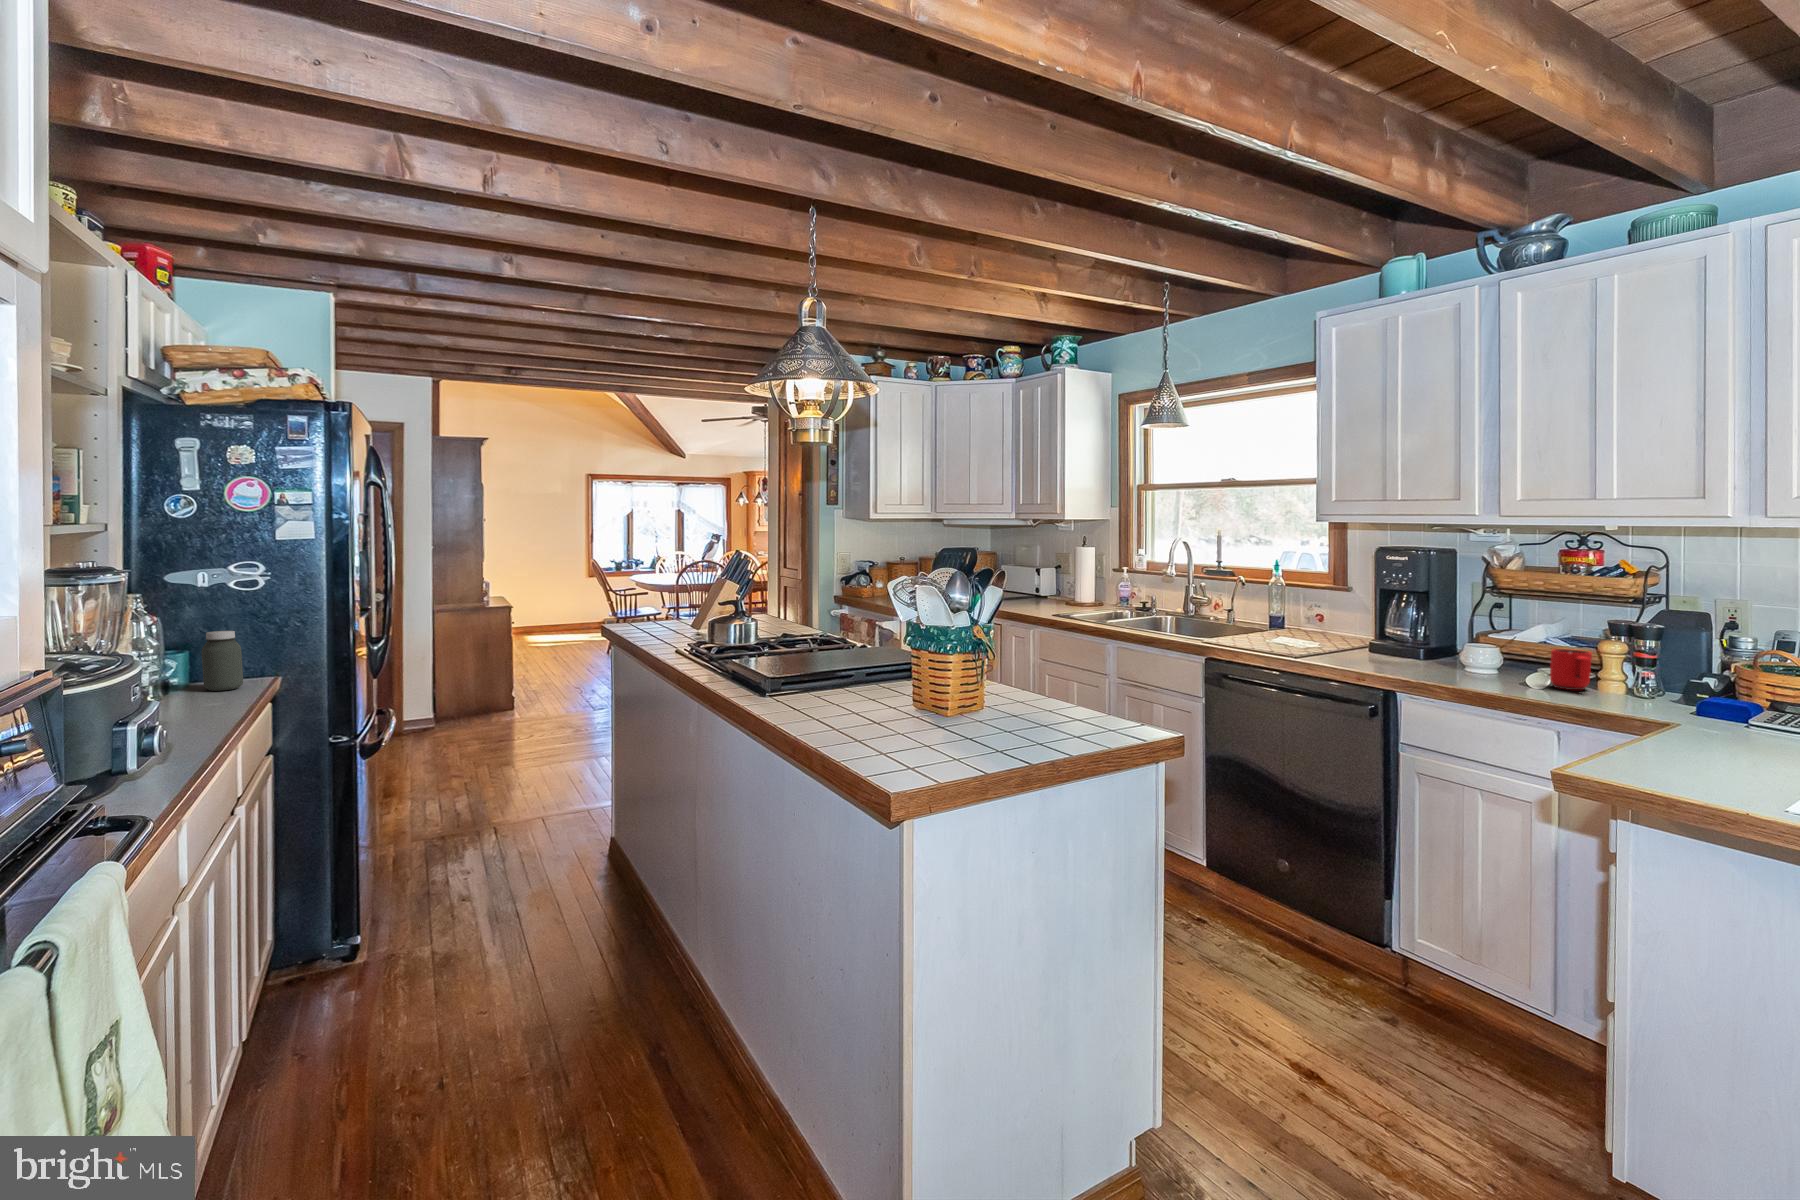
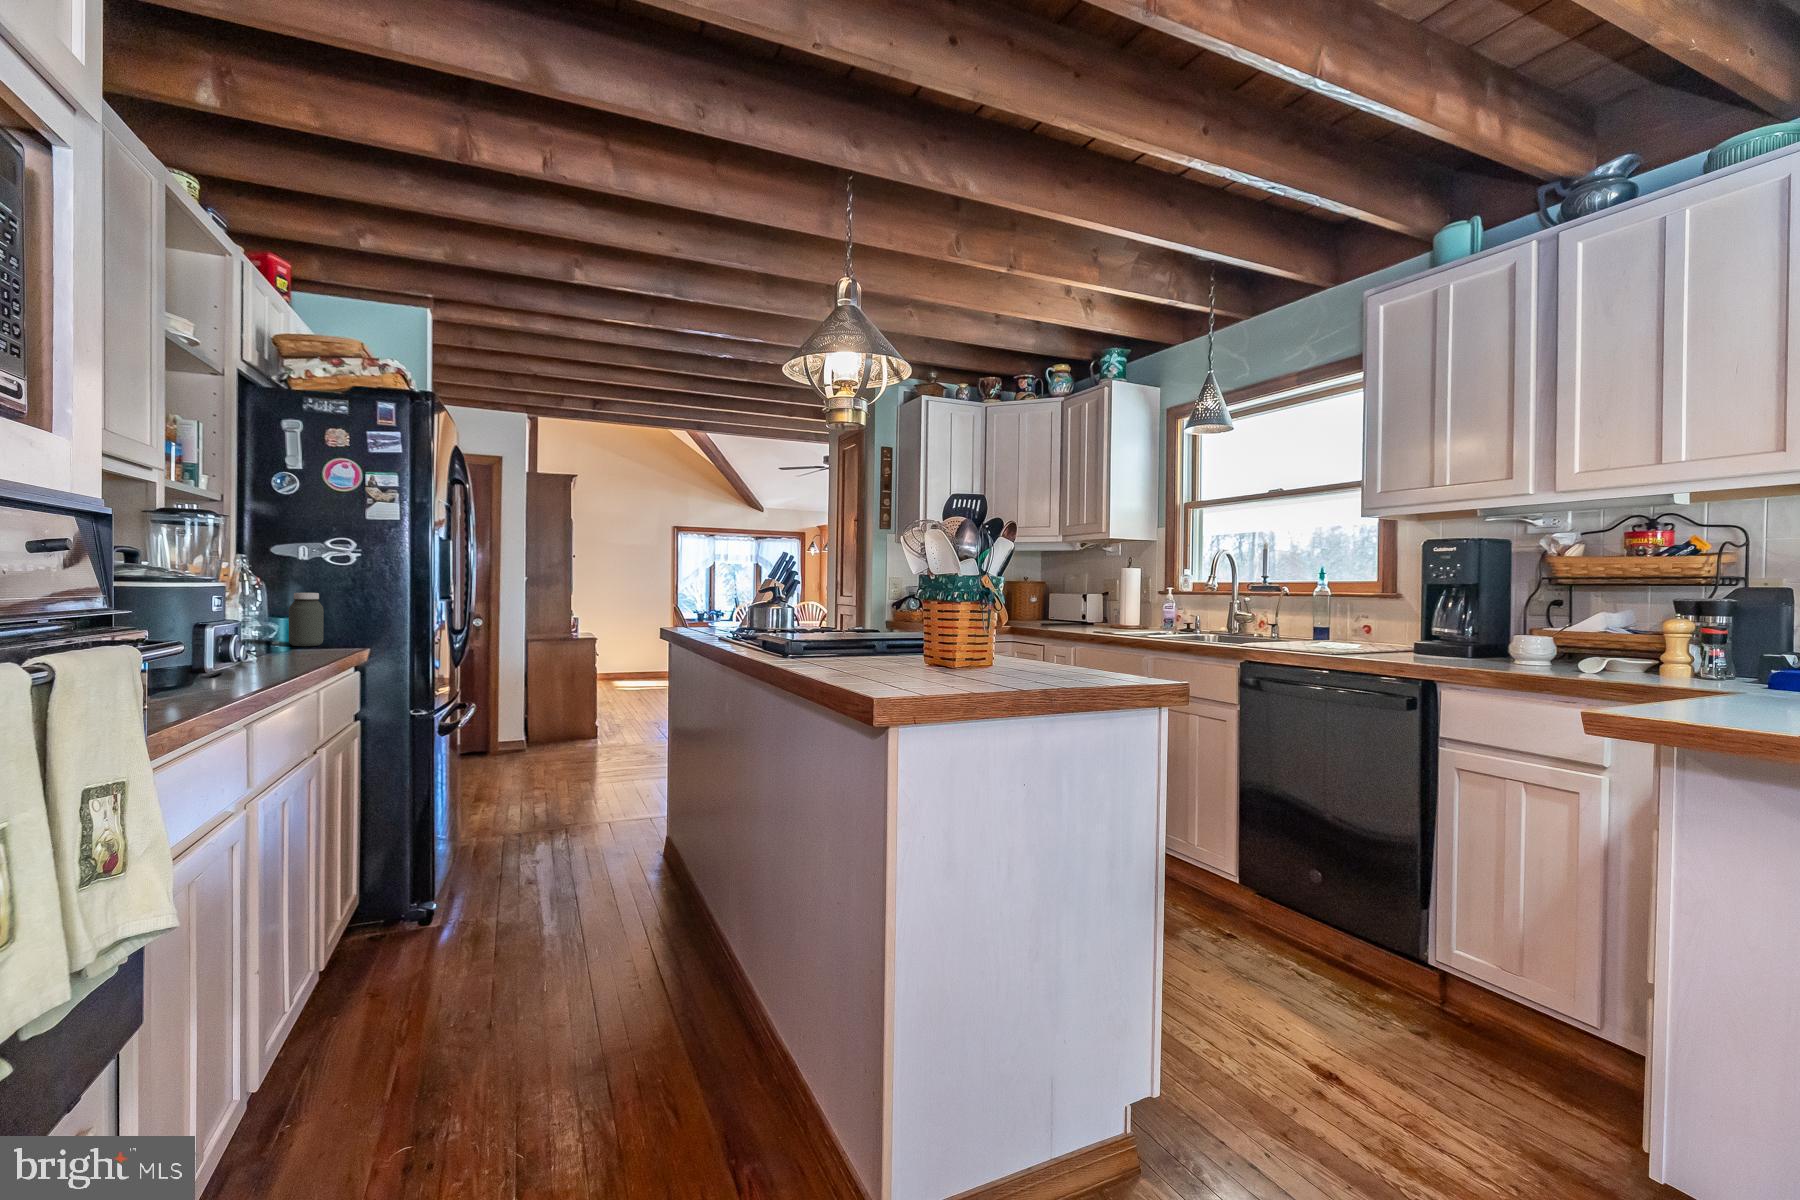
mug: present [1550,649,1592,690] -> none [1594,654,1638,695]

